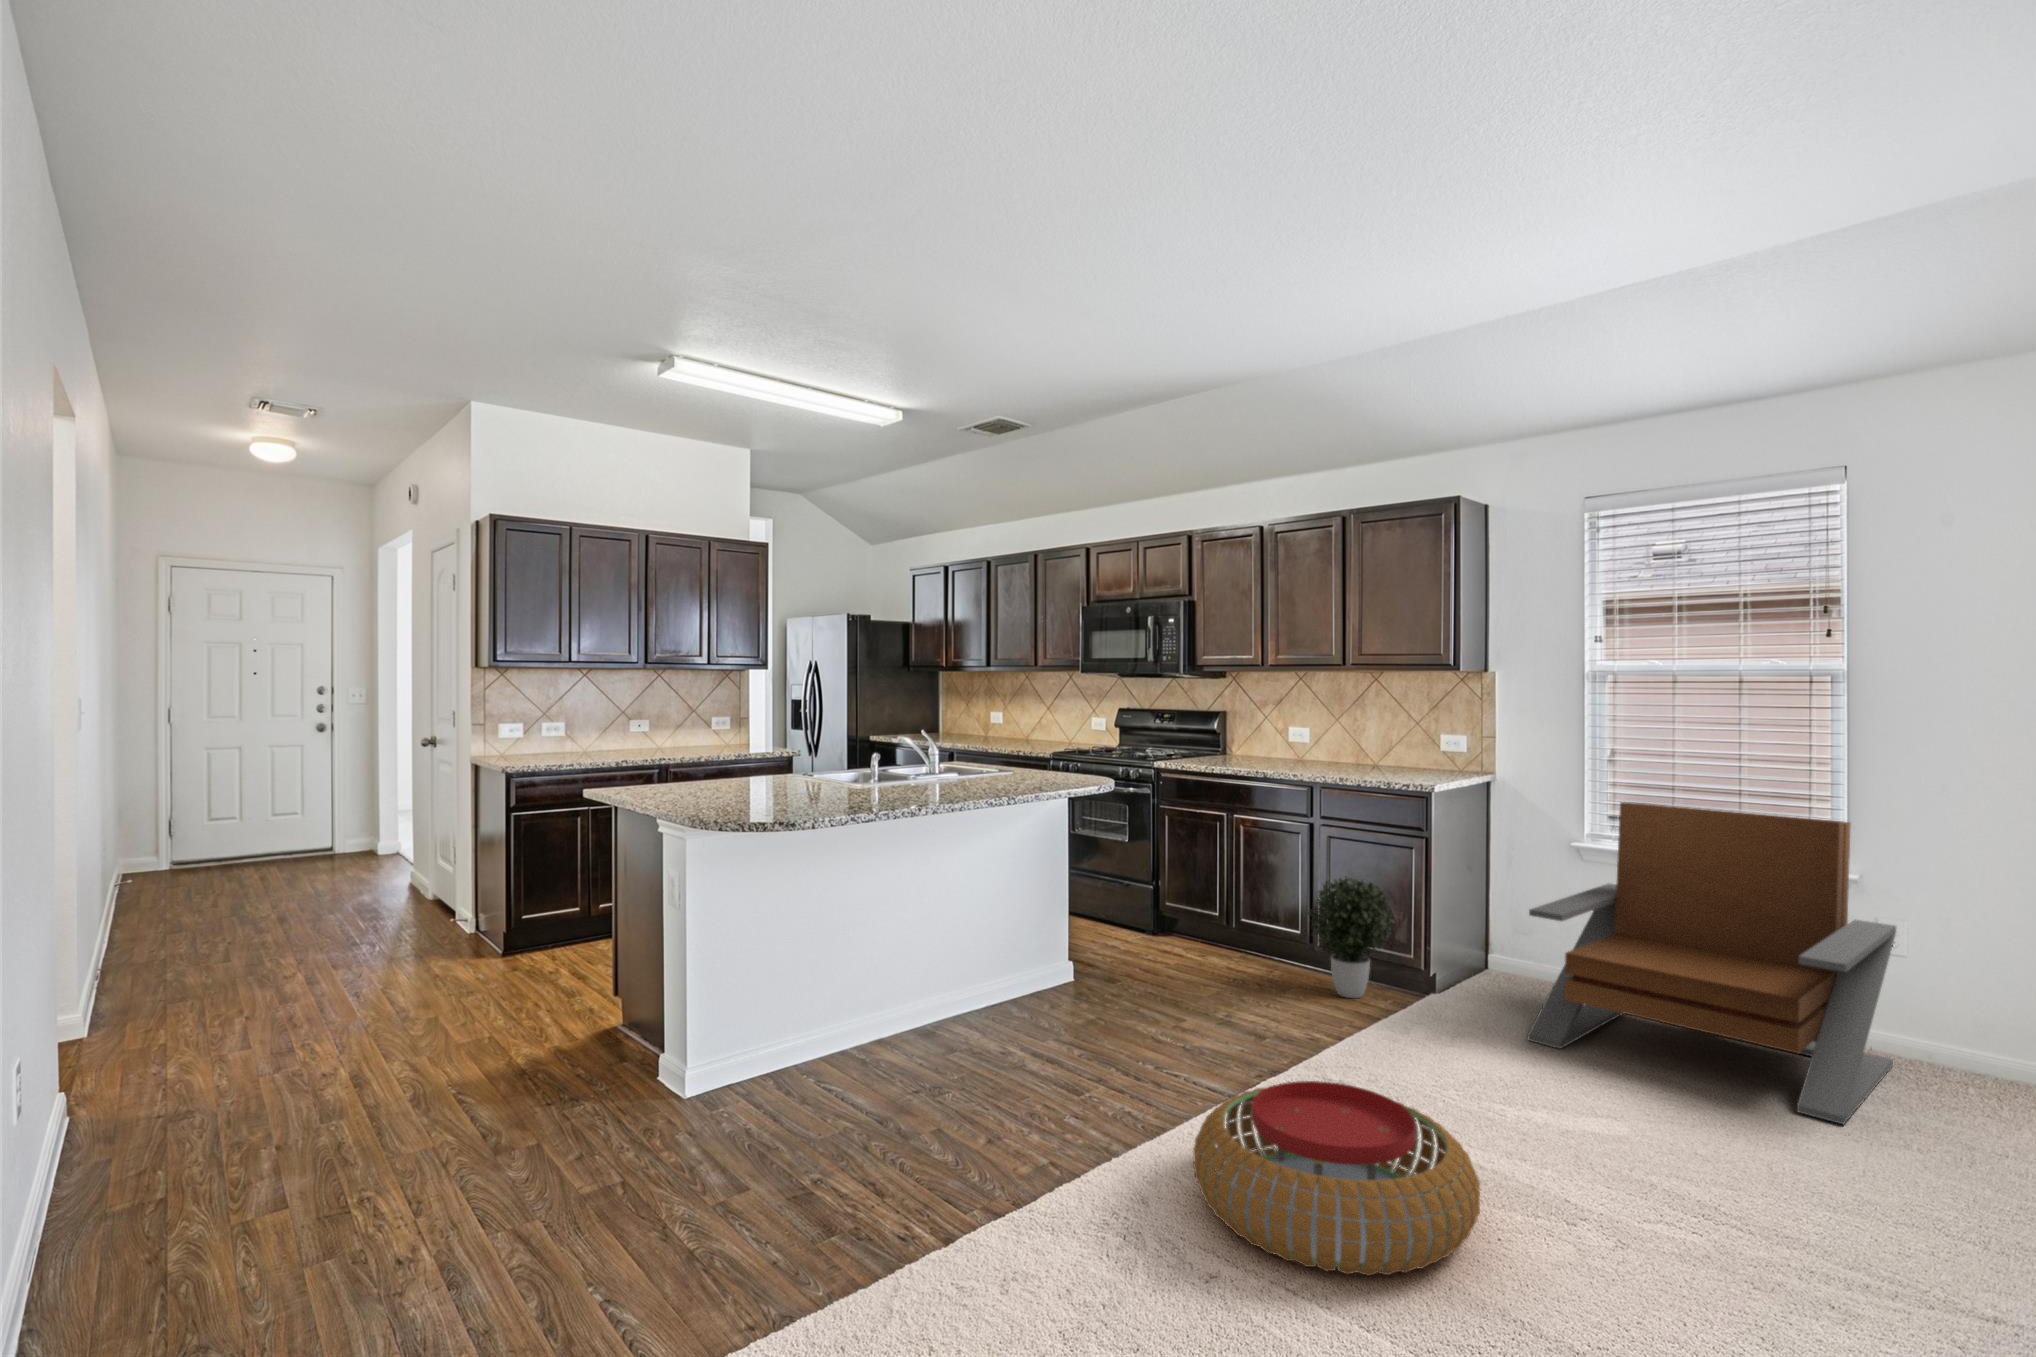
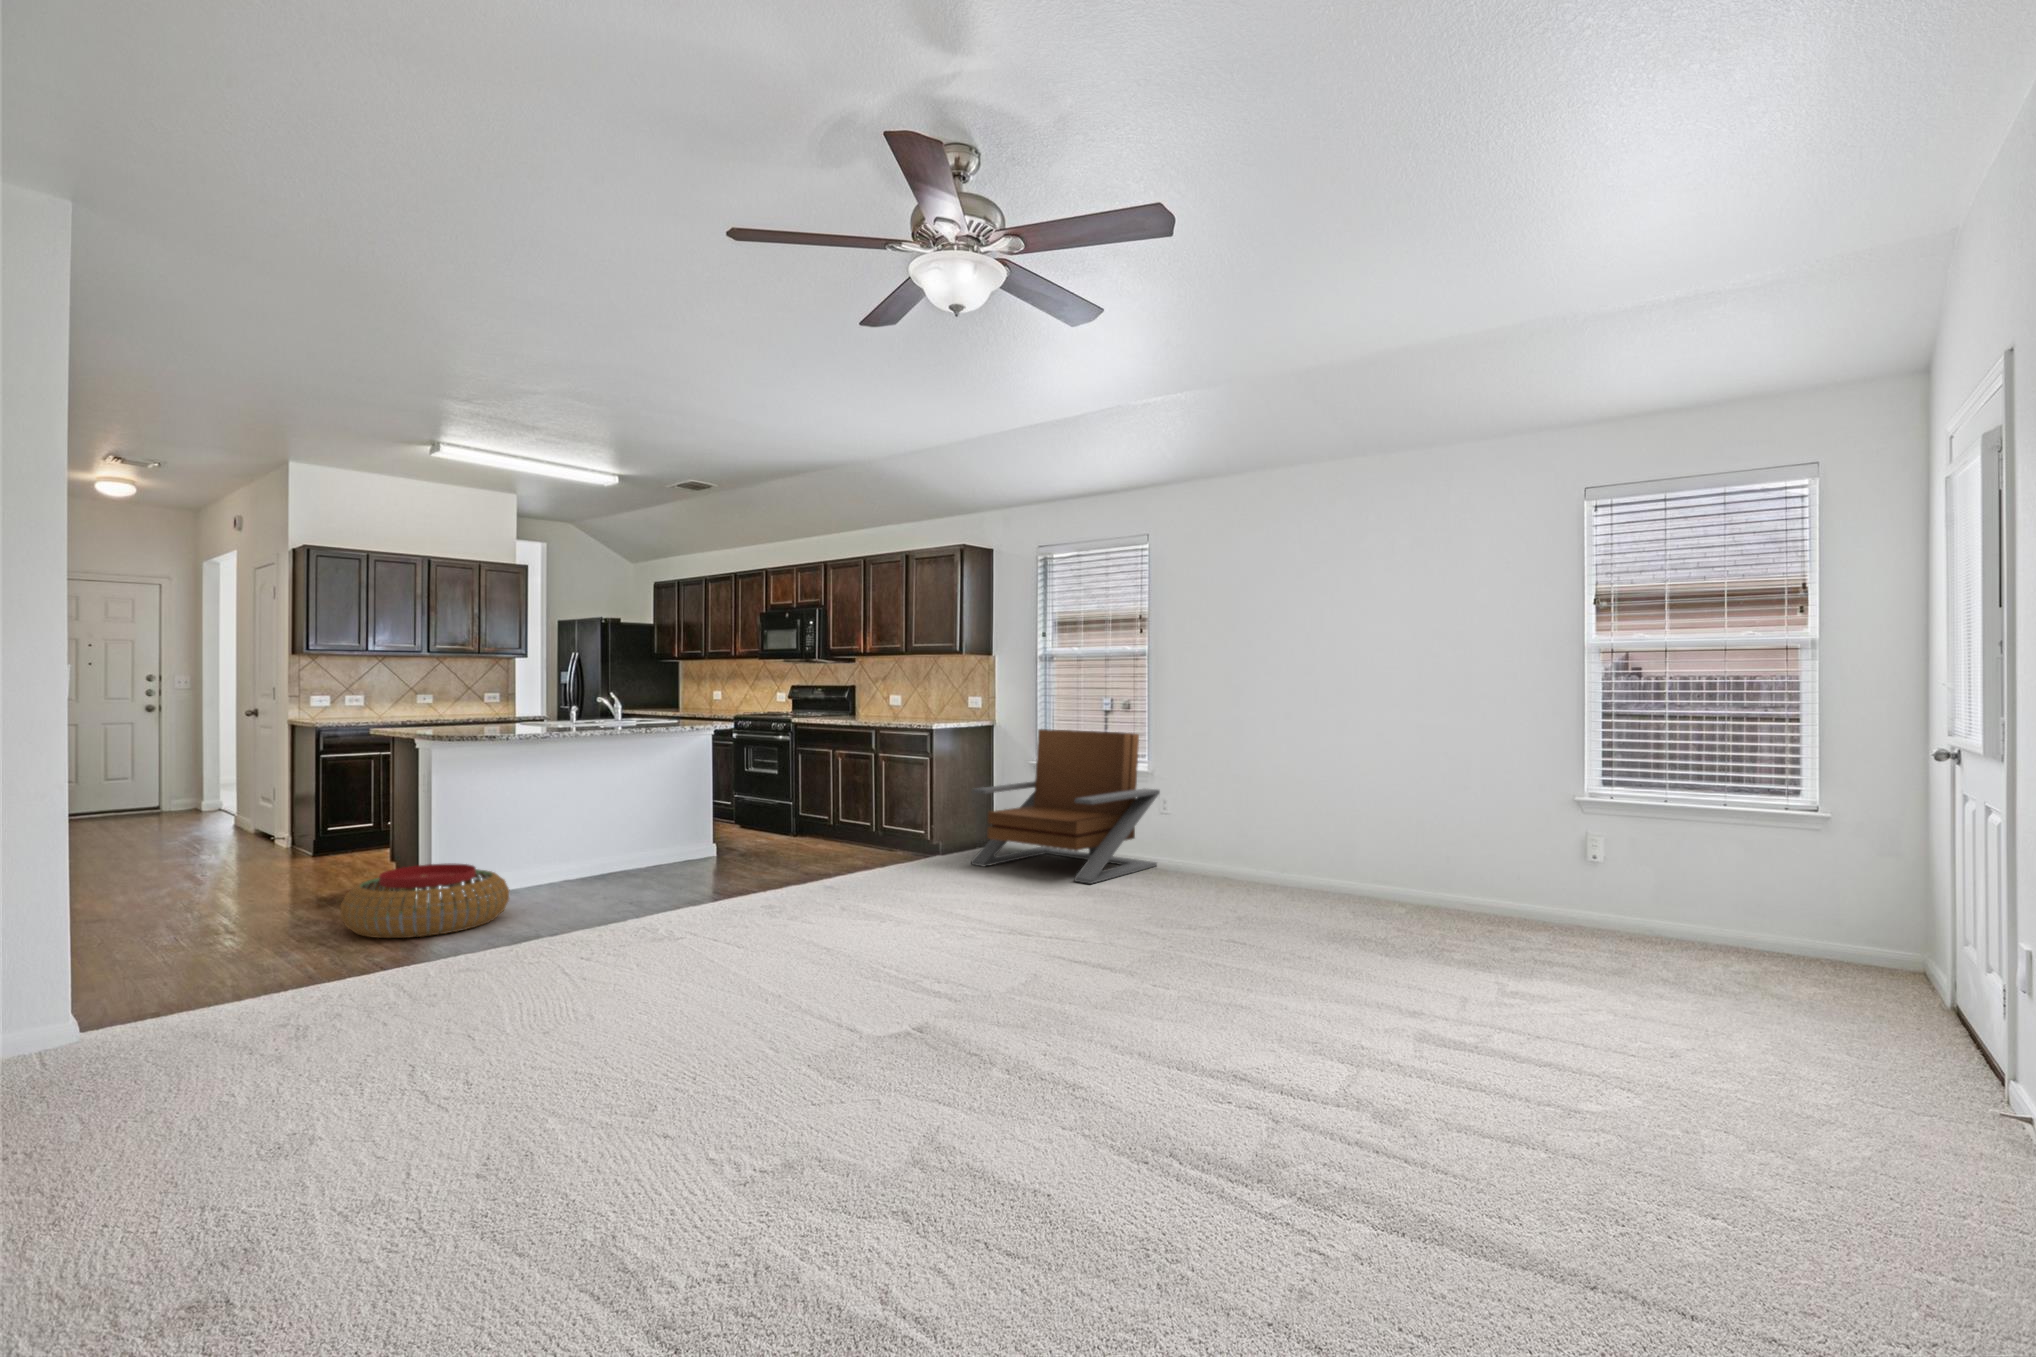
potted plant: present [1308,876,1394,998] -> none [864,780,916,853]
pouf: present [1193,1081,1480,1276] -> present [340,864,510,938]

